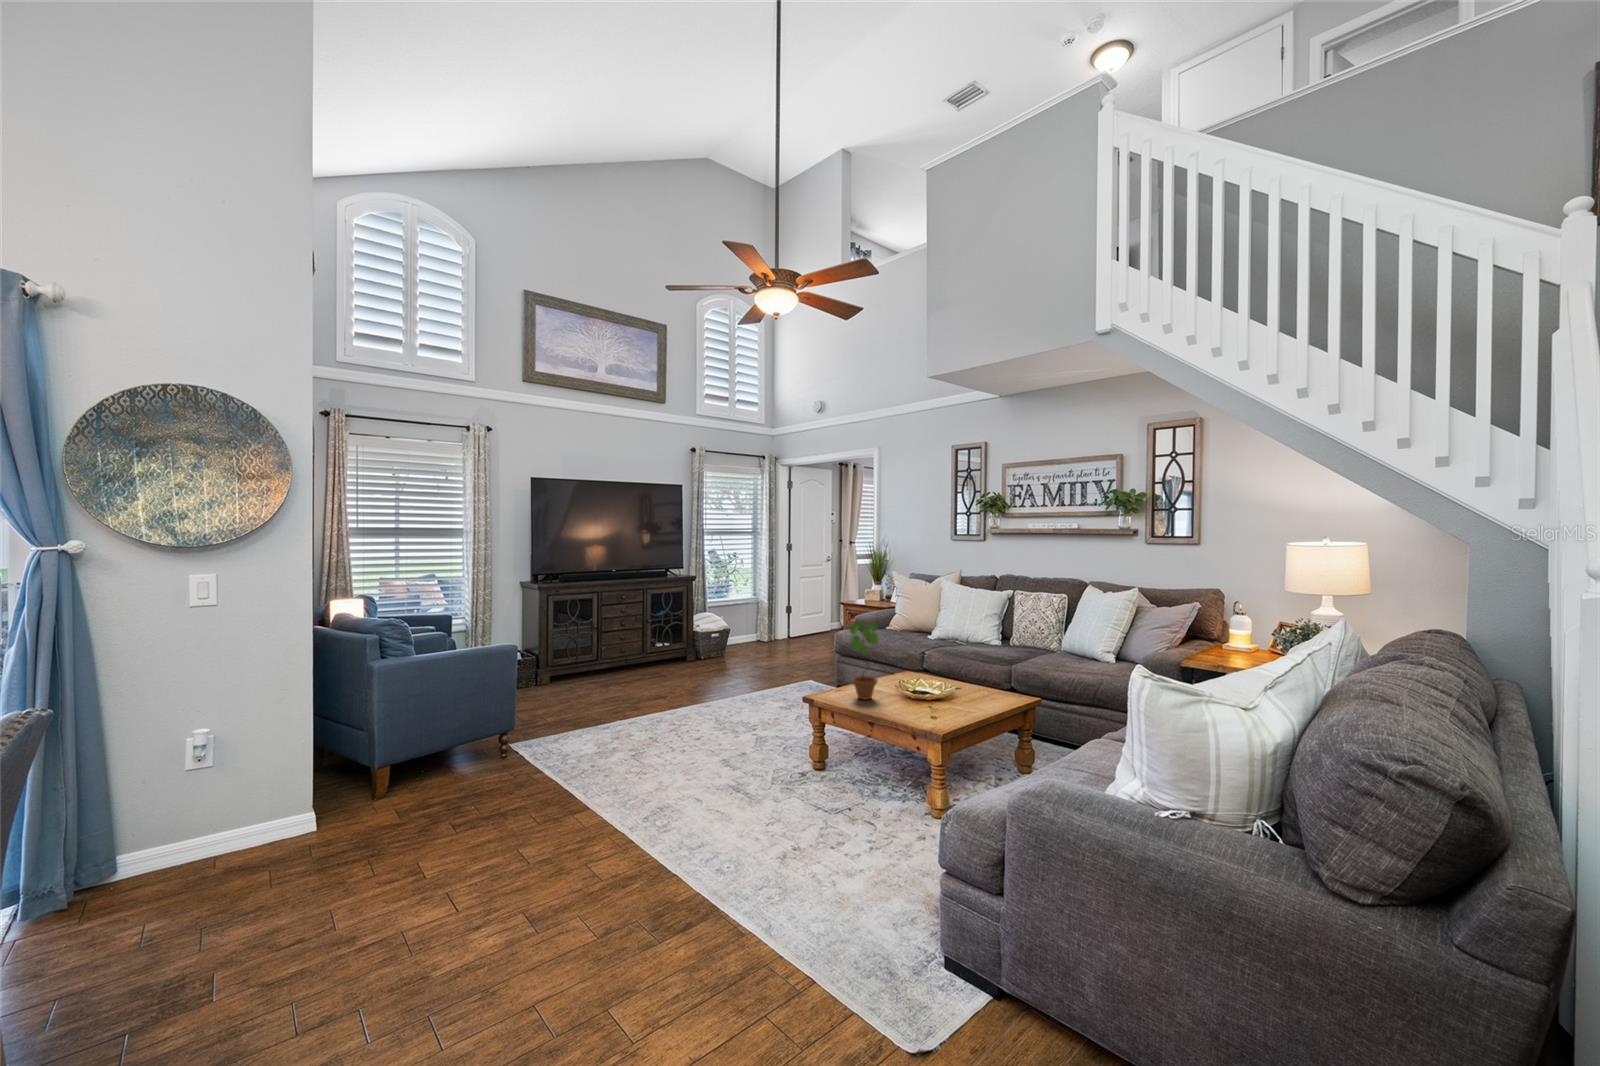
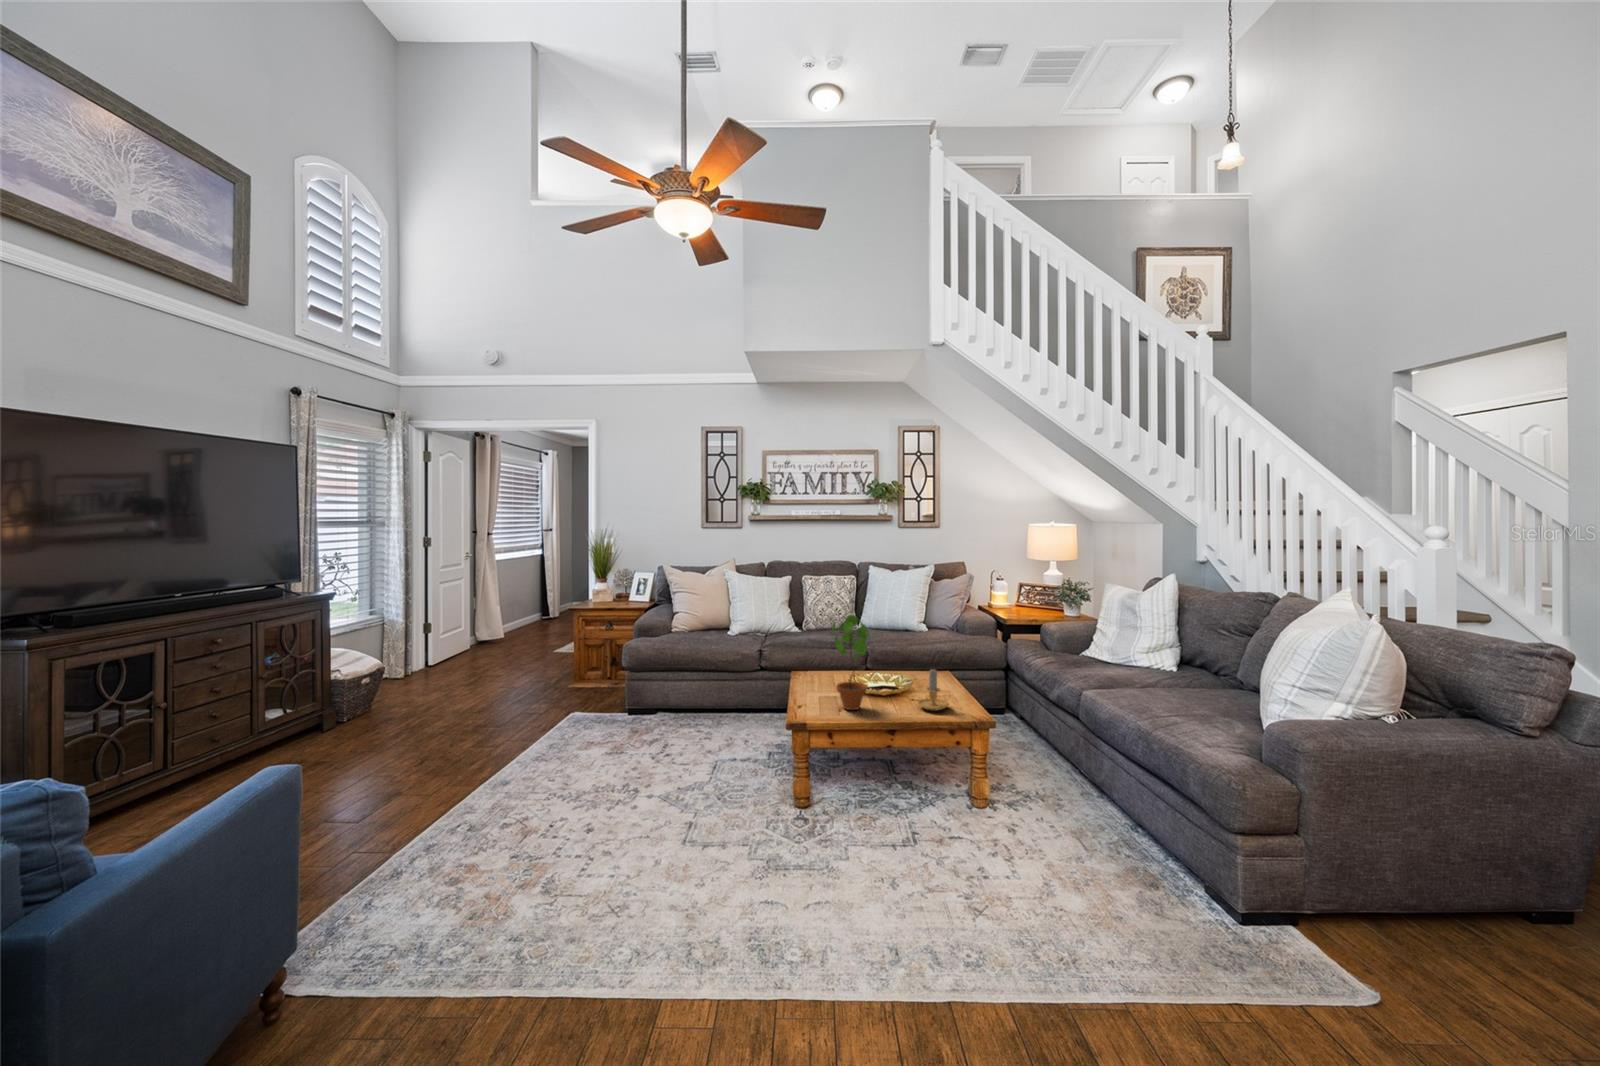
candle: none [910,675,945,714] -> present [917,669,949,711]

